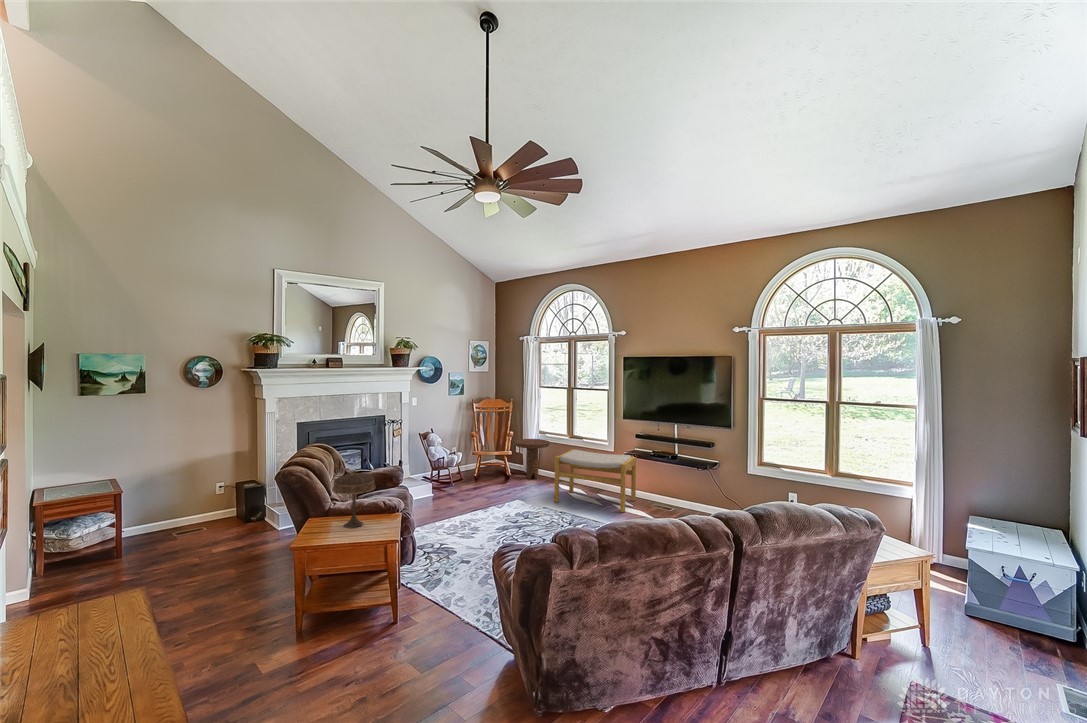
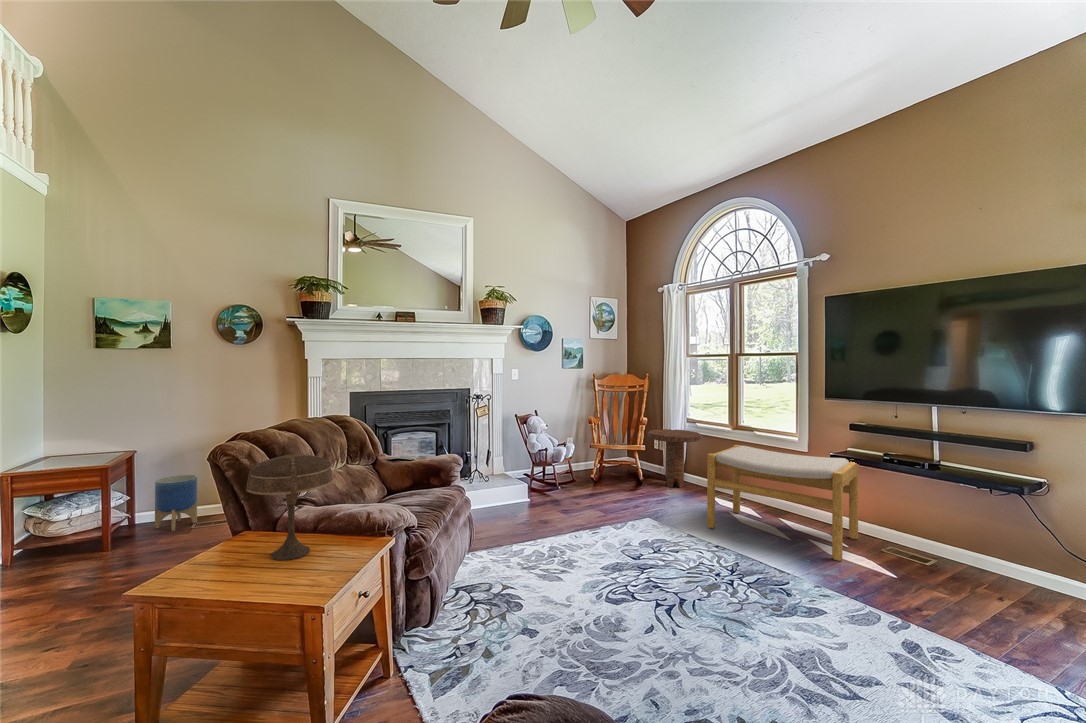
planter: none [136,496,171,541] -> present [155,475,197,531]

